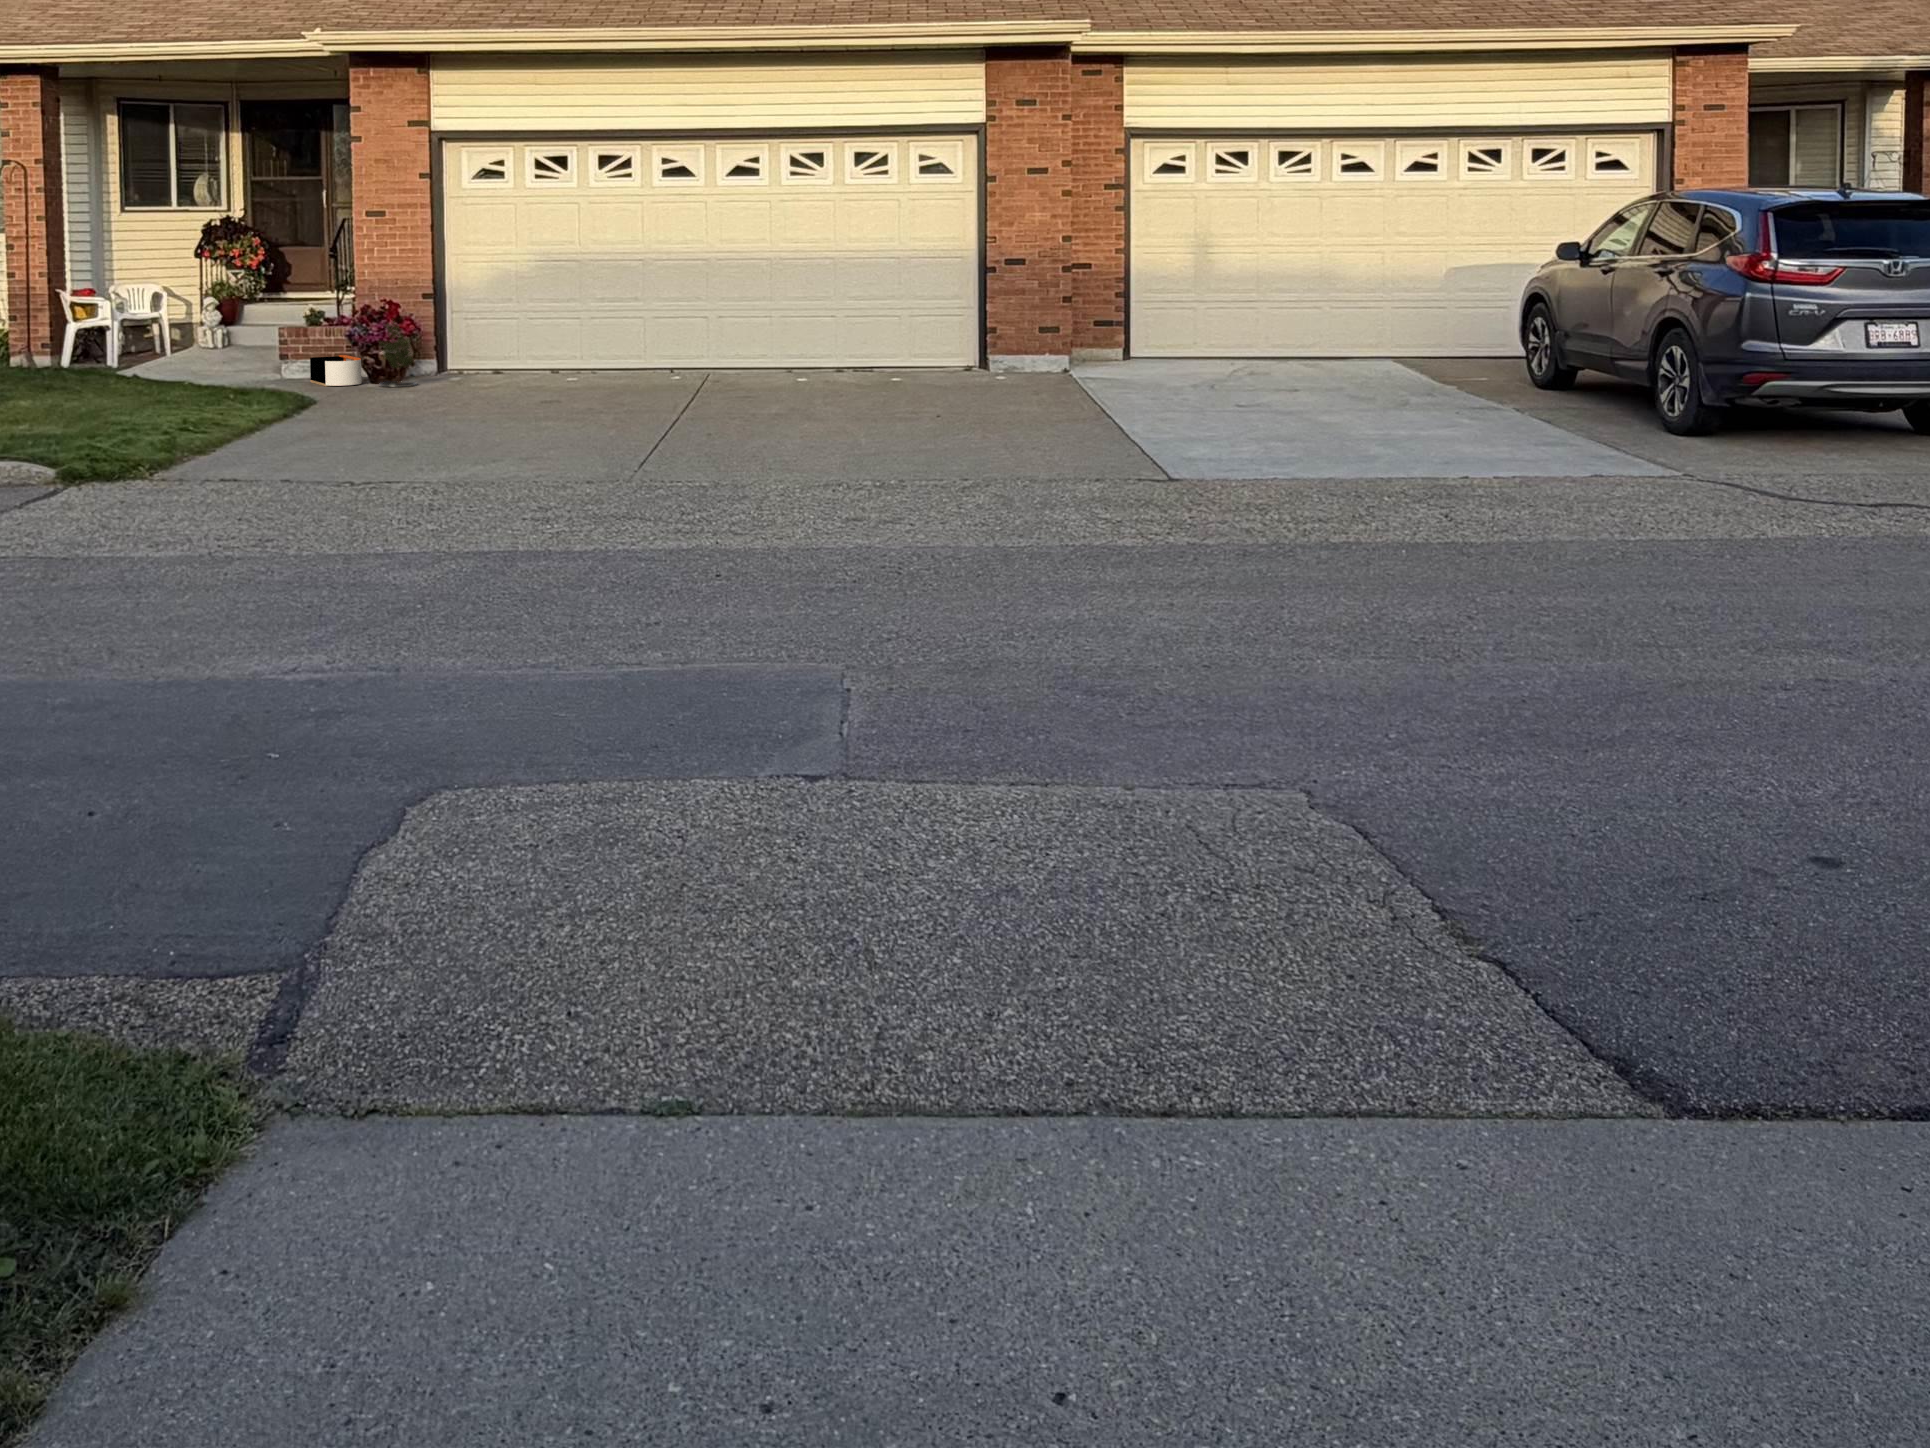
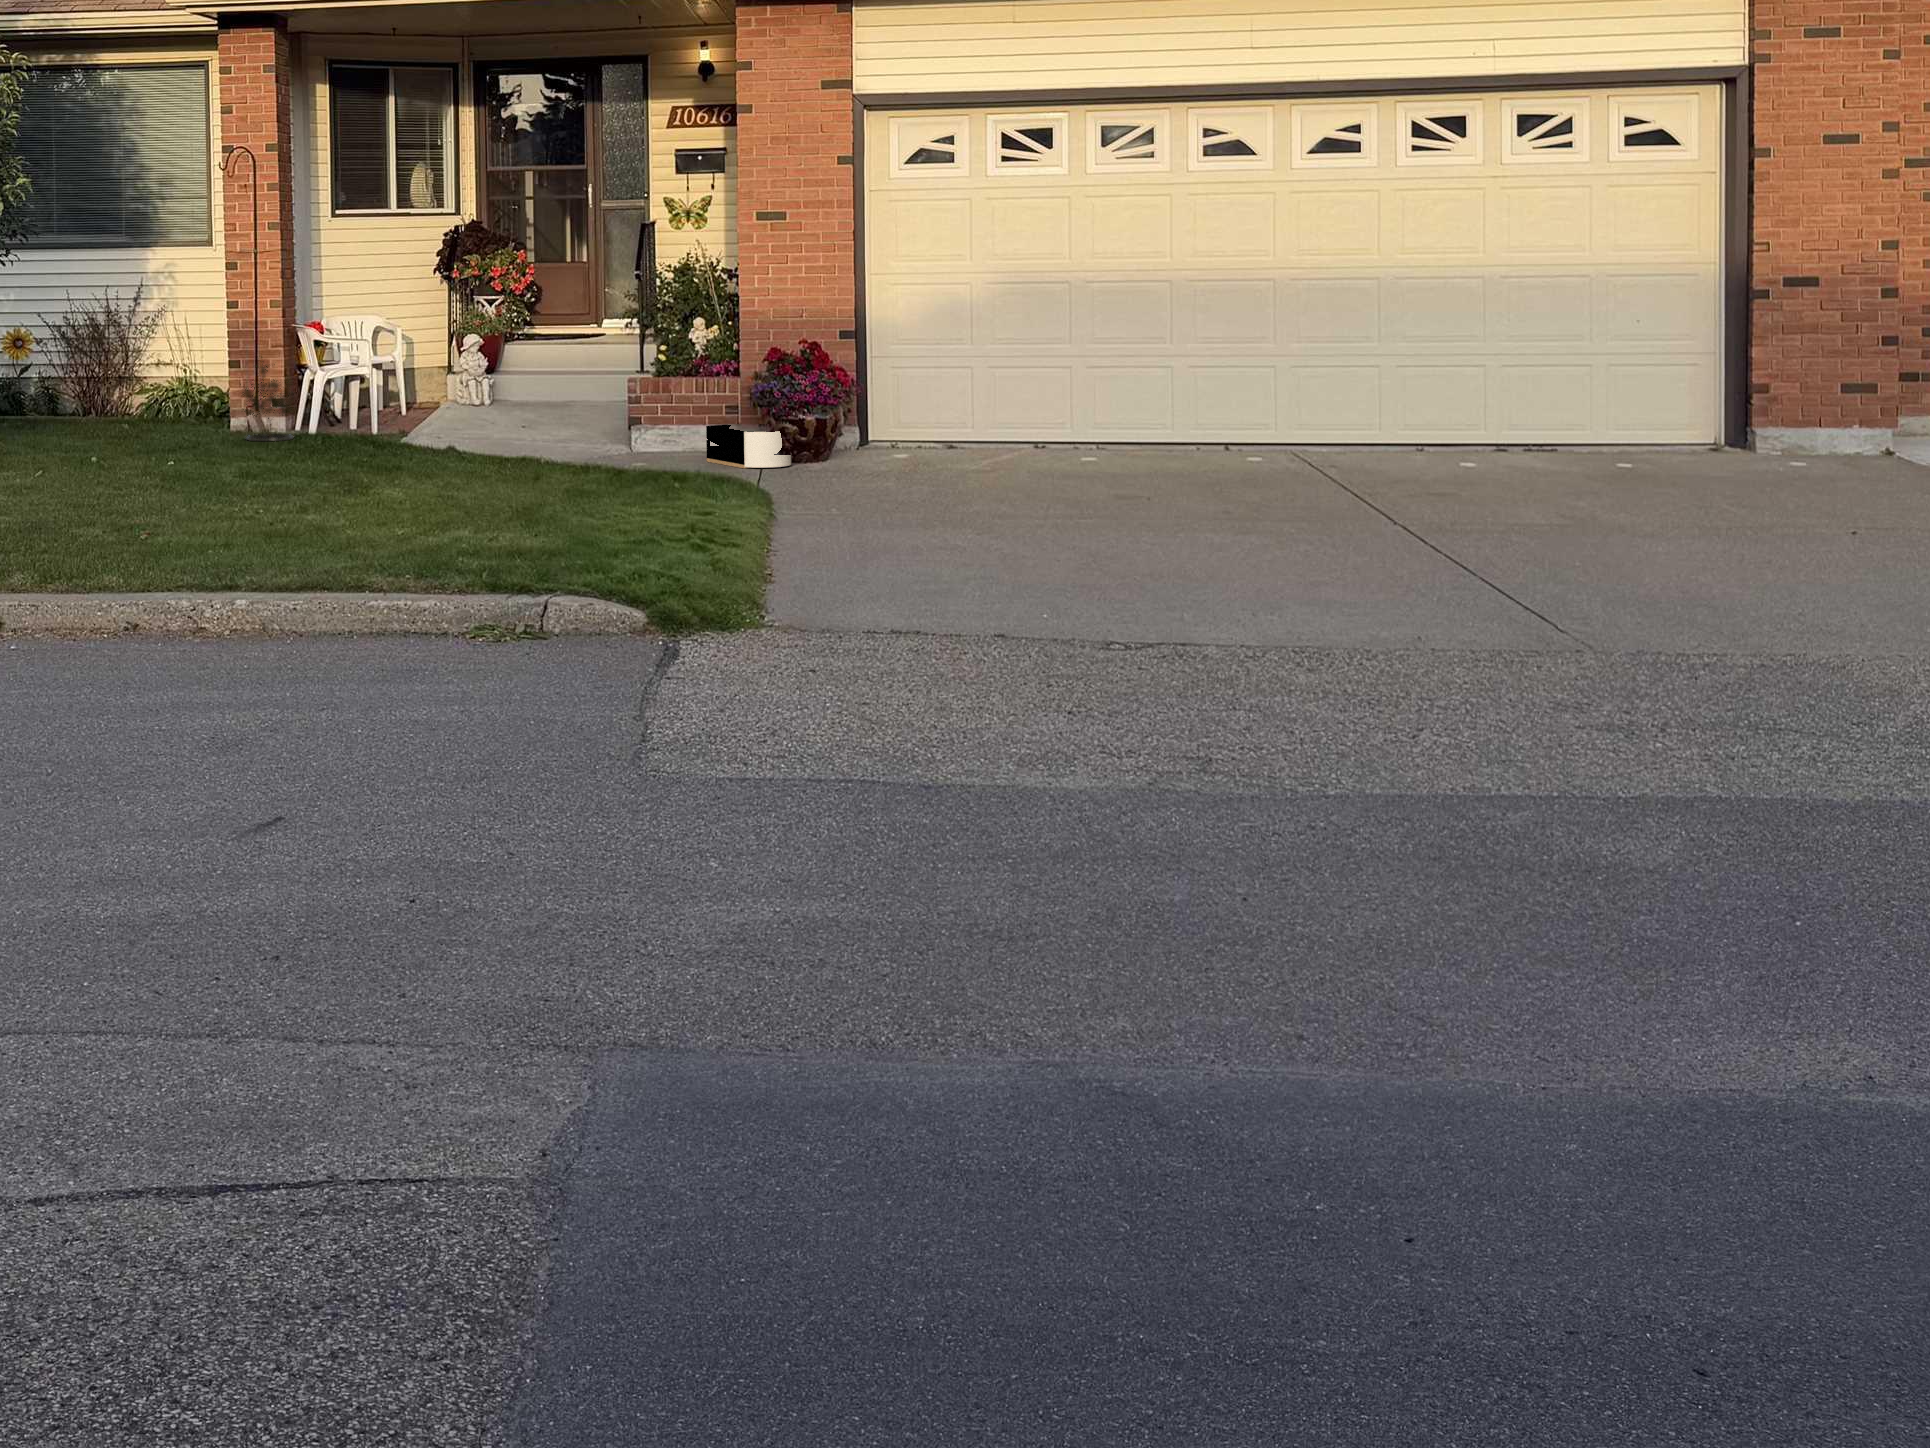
potted tree: present [379,322,416,387] -> present [240,357,294,441]

